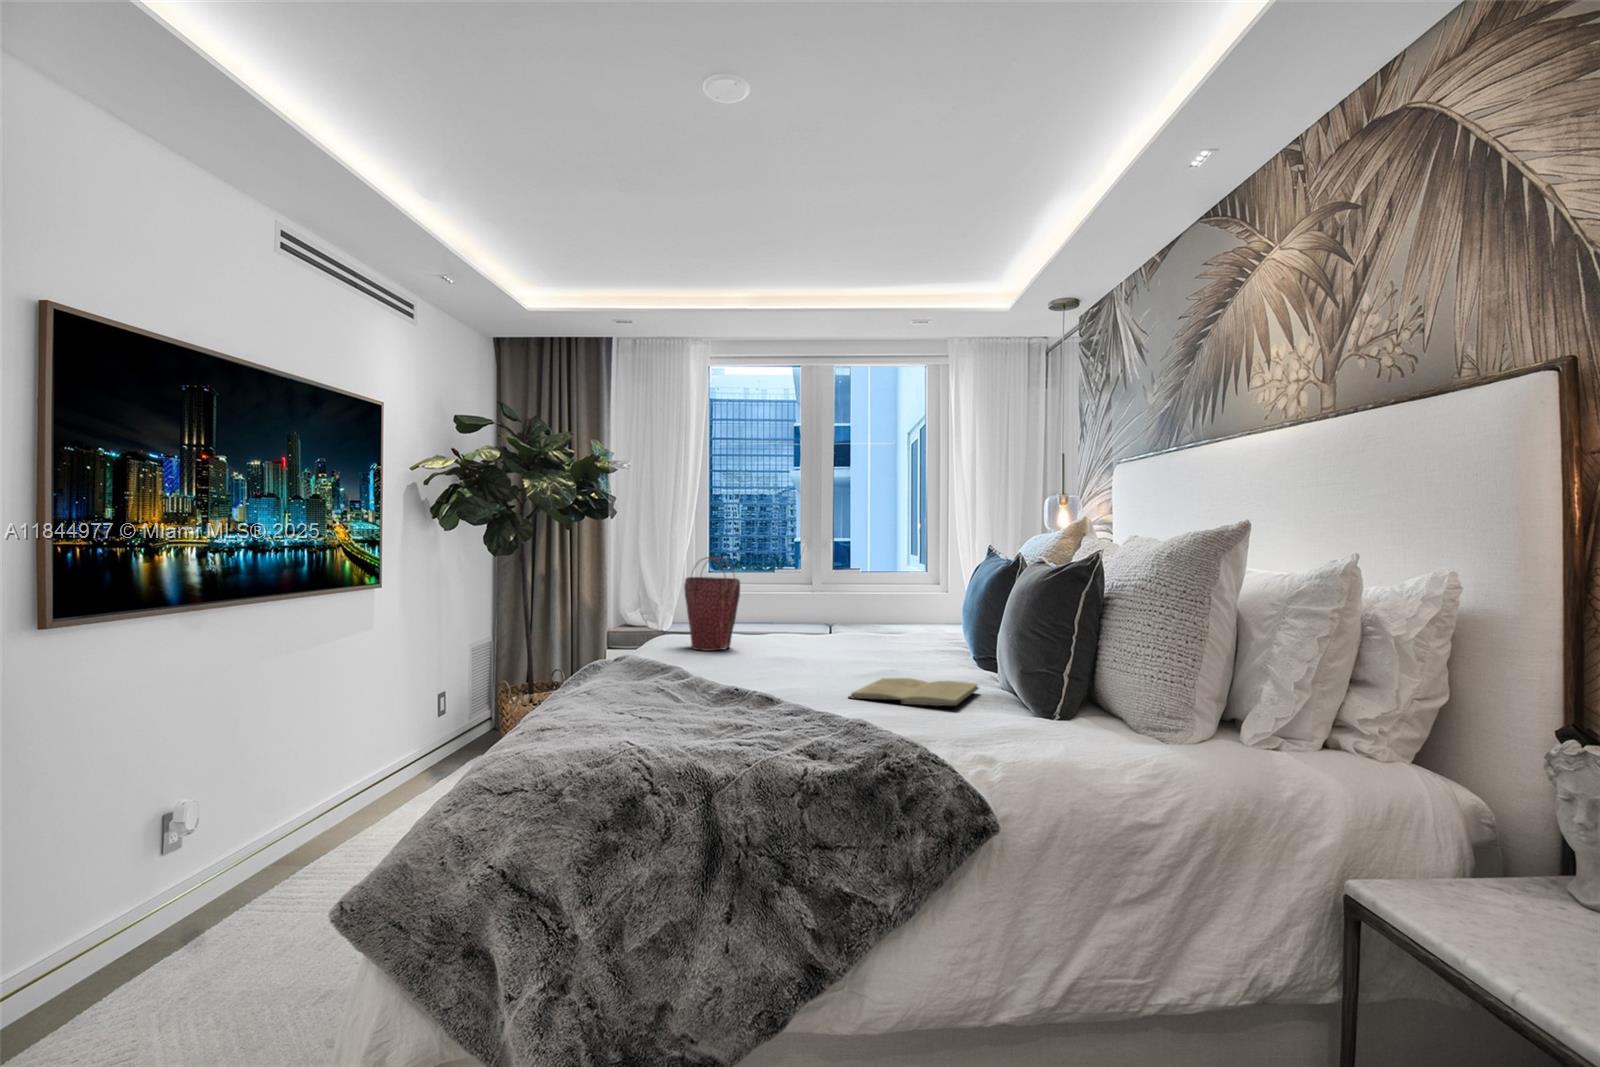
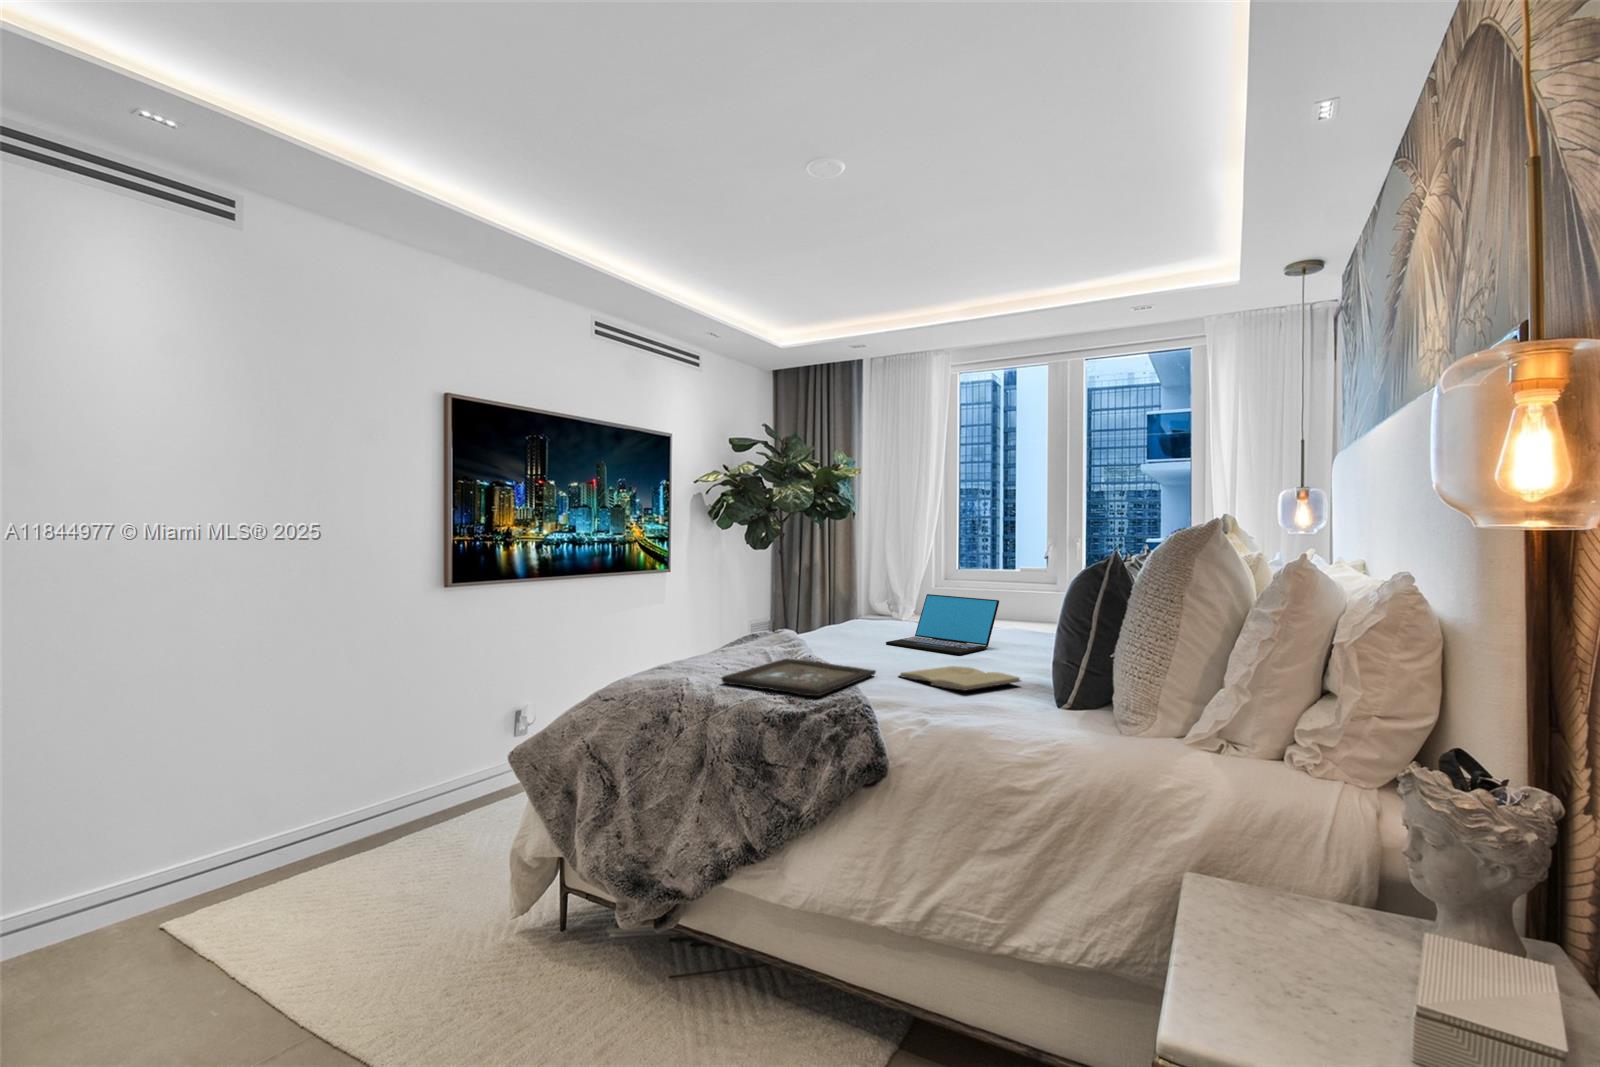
handbag: present [684,557,740,651] -> none [852,555,891,635]
laptop: none [756,599,867,665] -> present [886,594,999,655]
tray: none [670,690,827,738] -> present [722,658,876,696]

